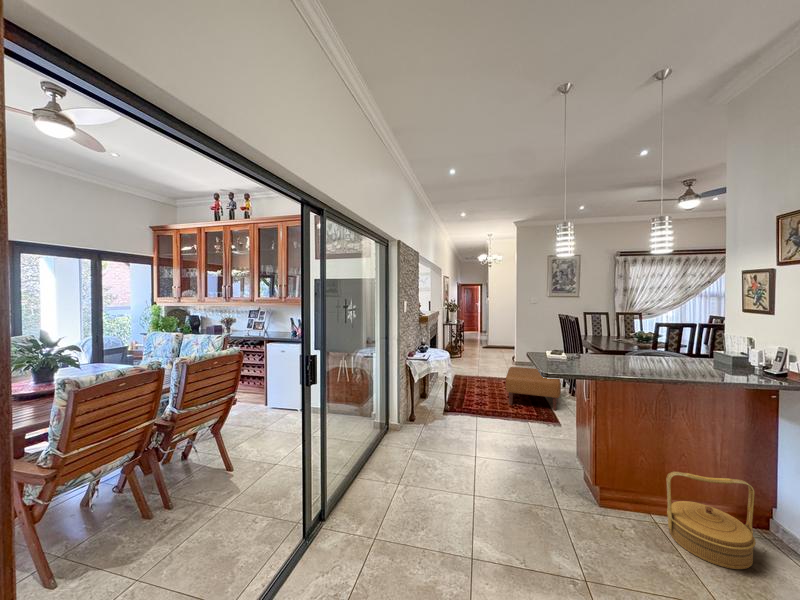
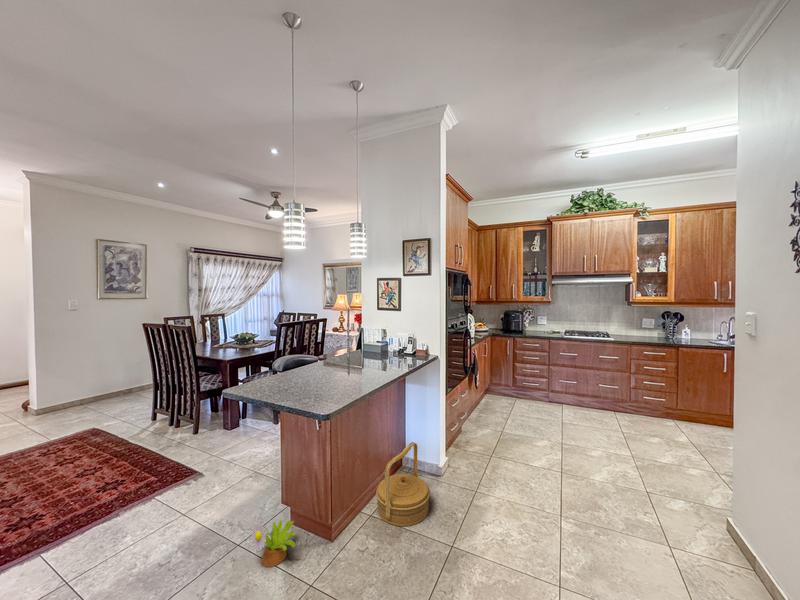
ottoman: present [506,367,561,410] -> none [69,404,182,488]
decorative plant: none [543,448,578,488] -> present [251,520,296,567]

